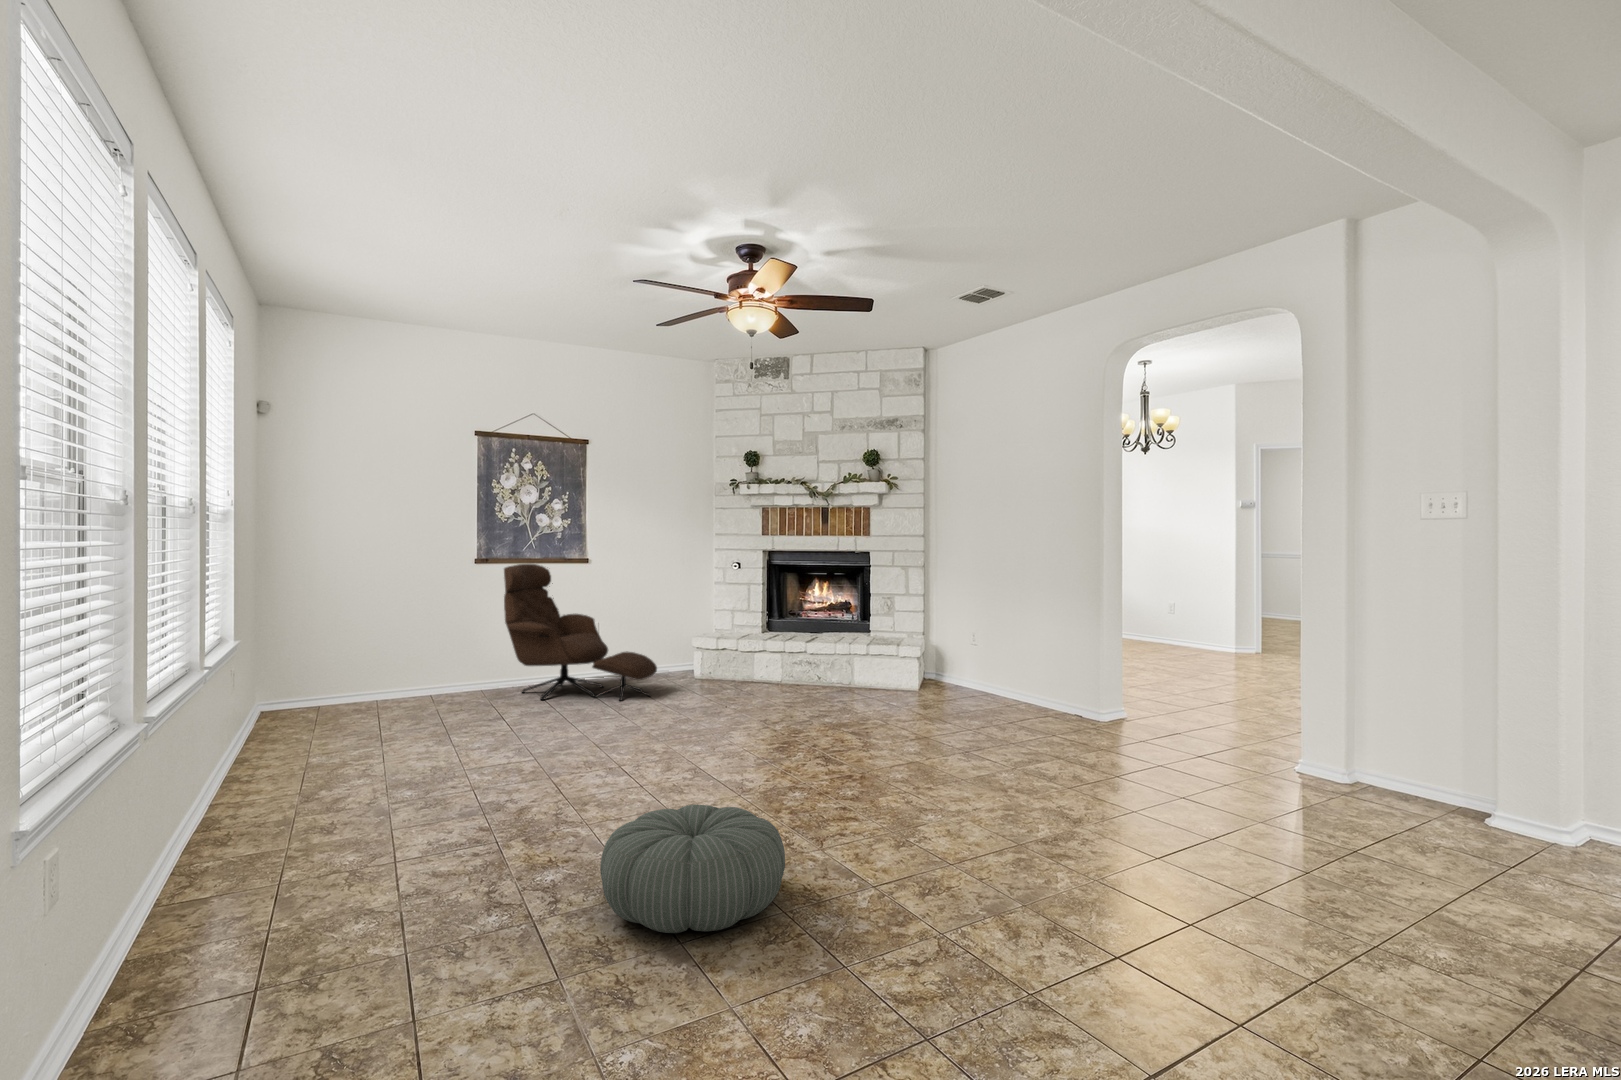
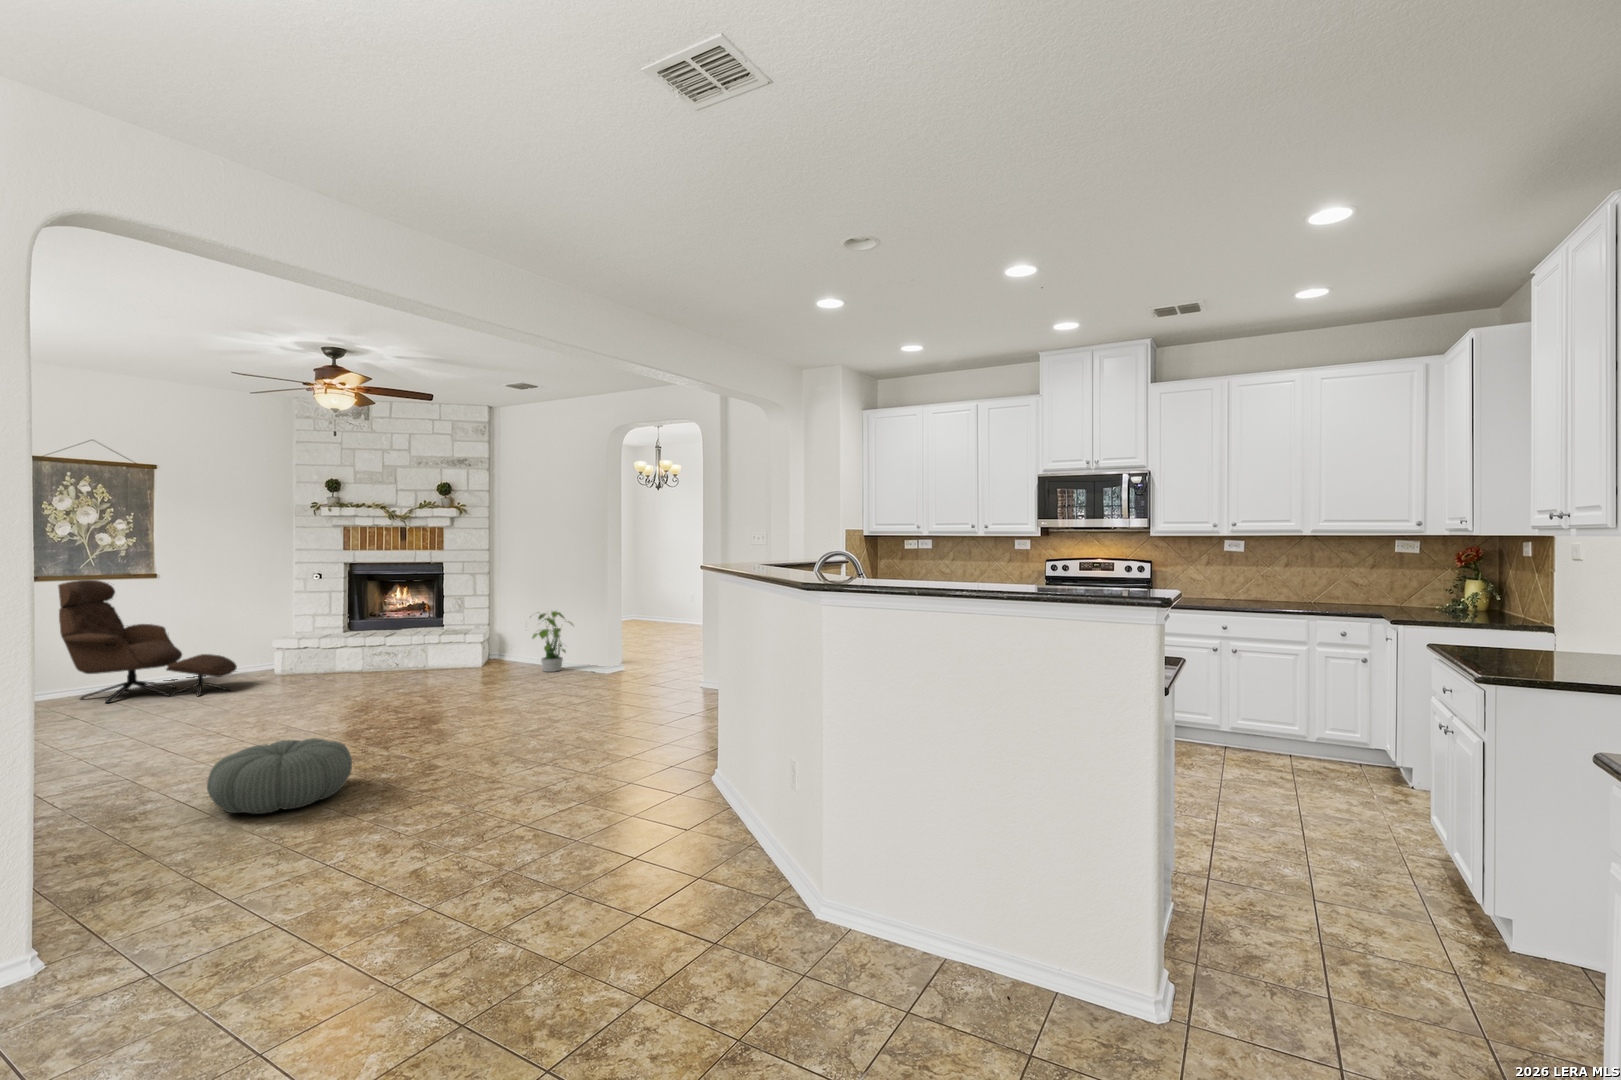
potted plant: none [983,618,1046,708] -> present [530,611,572,672]

